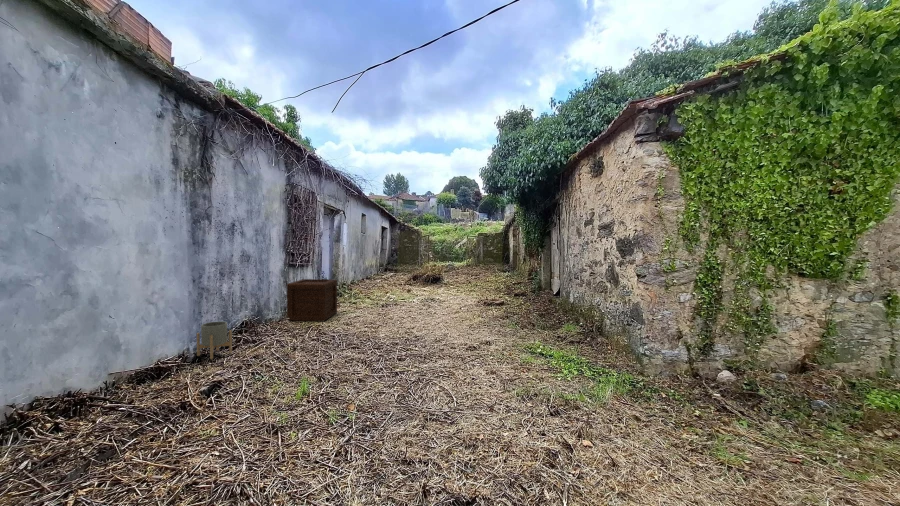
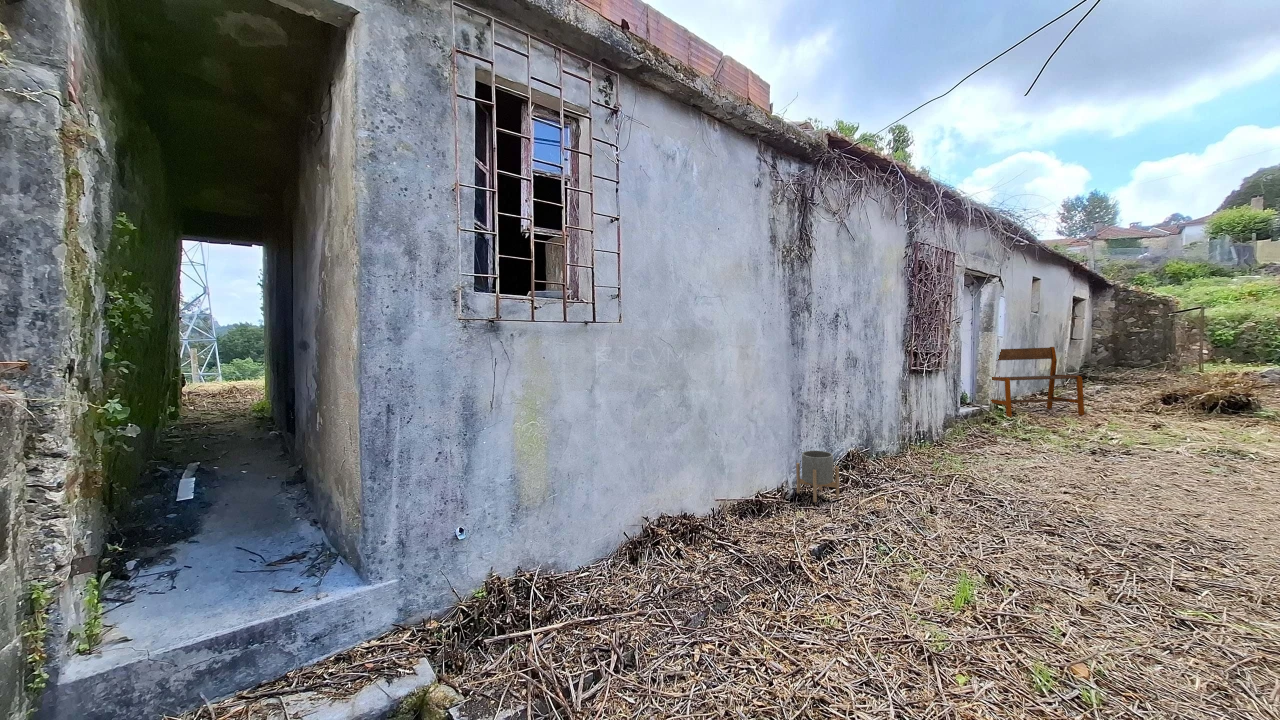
bench: none [338,252,383,291] -> present [991,347,1084,417]
wooden crate: present [287,279,337,321] -> none [907,394,995,469]

